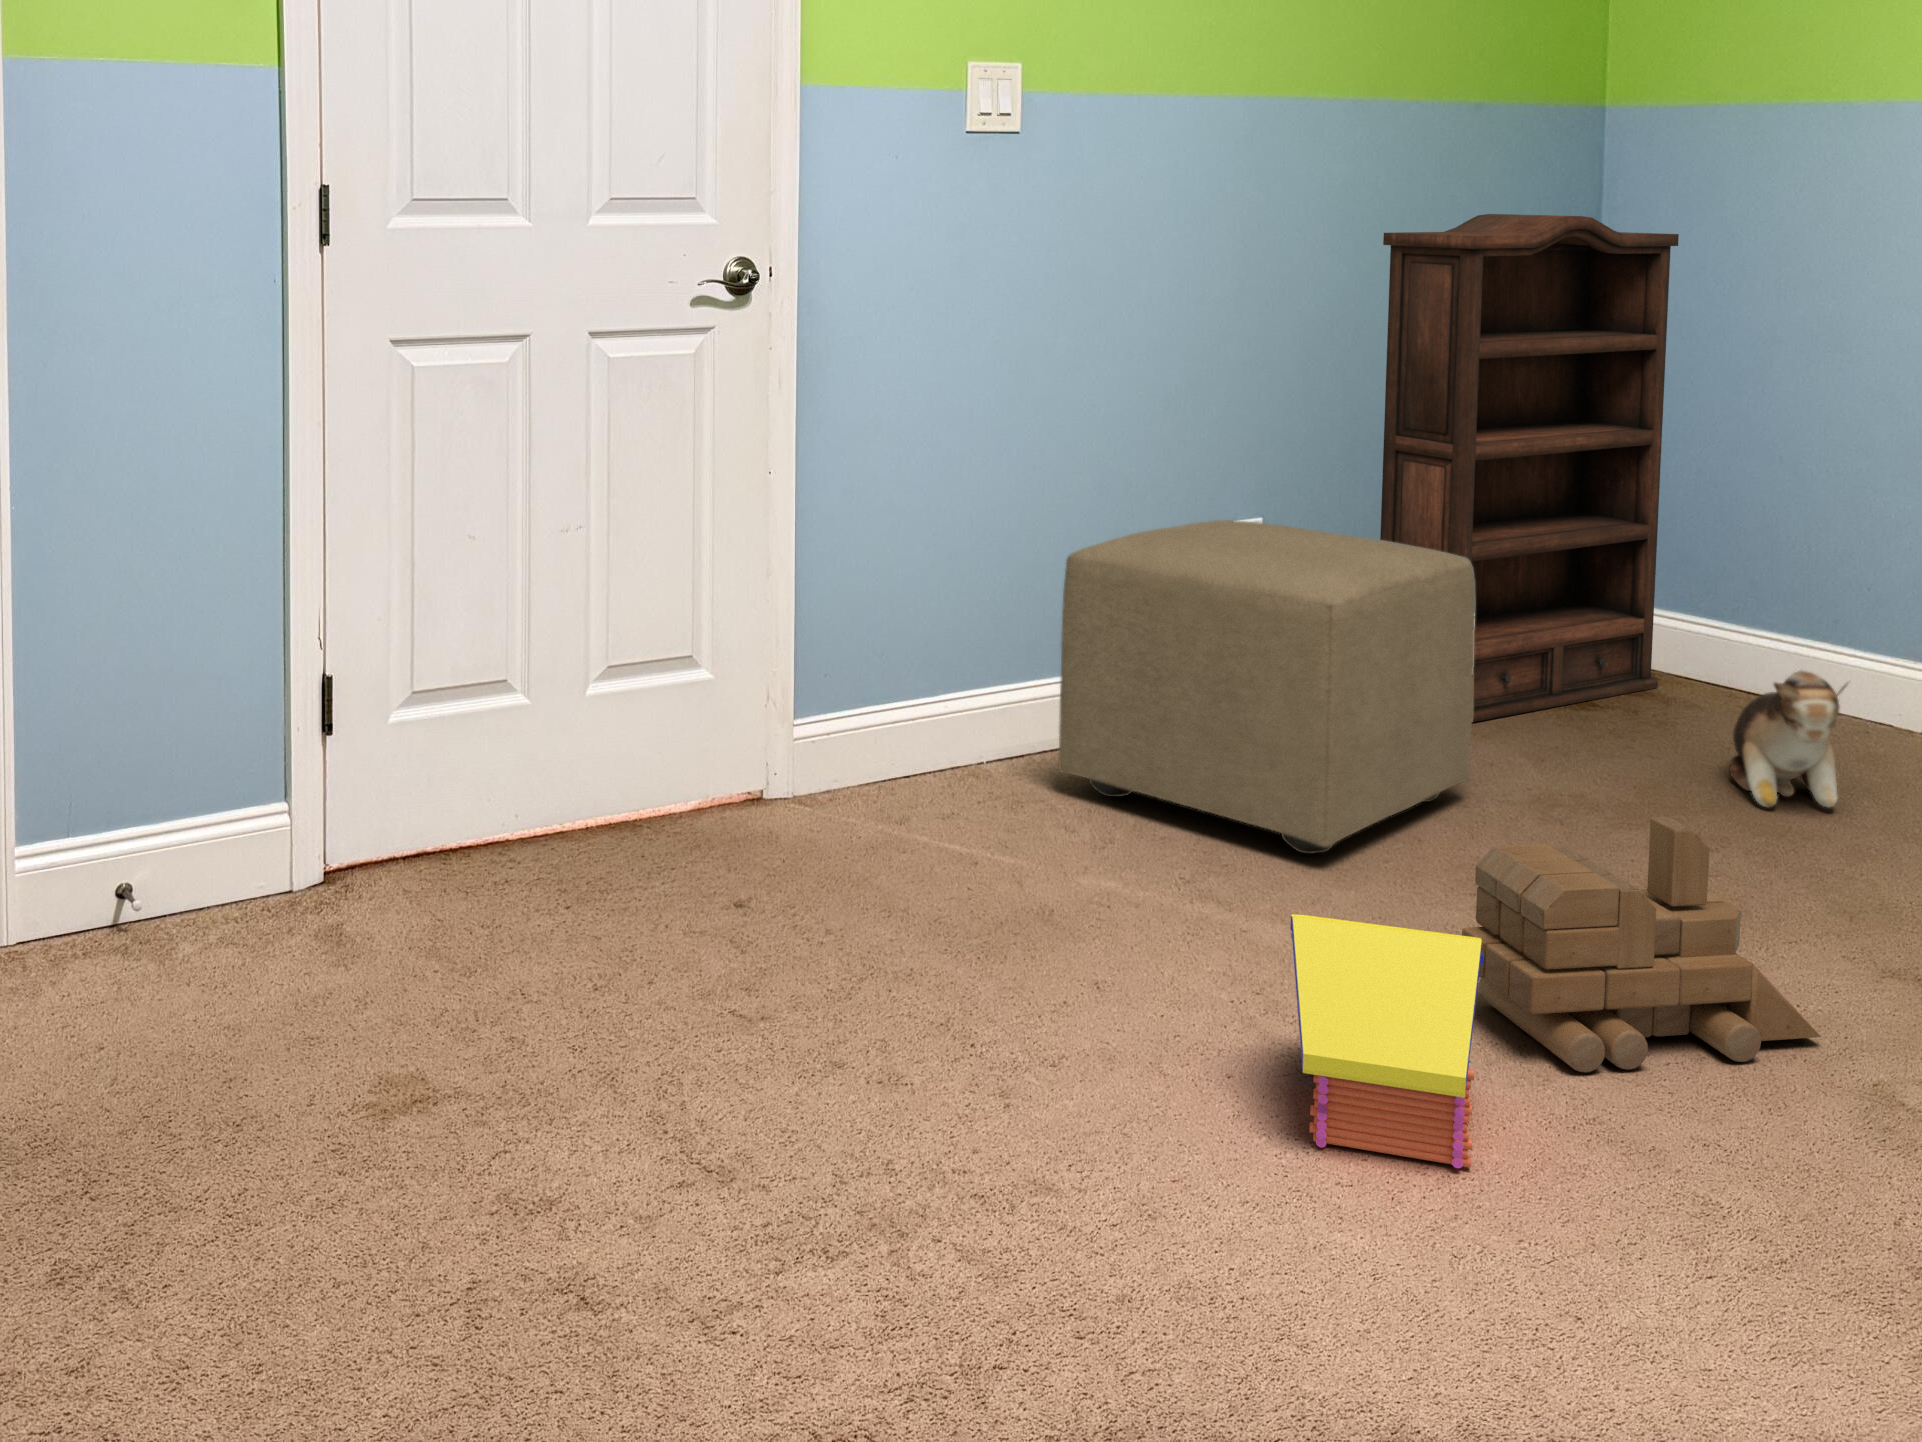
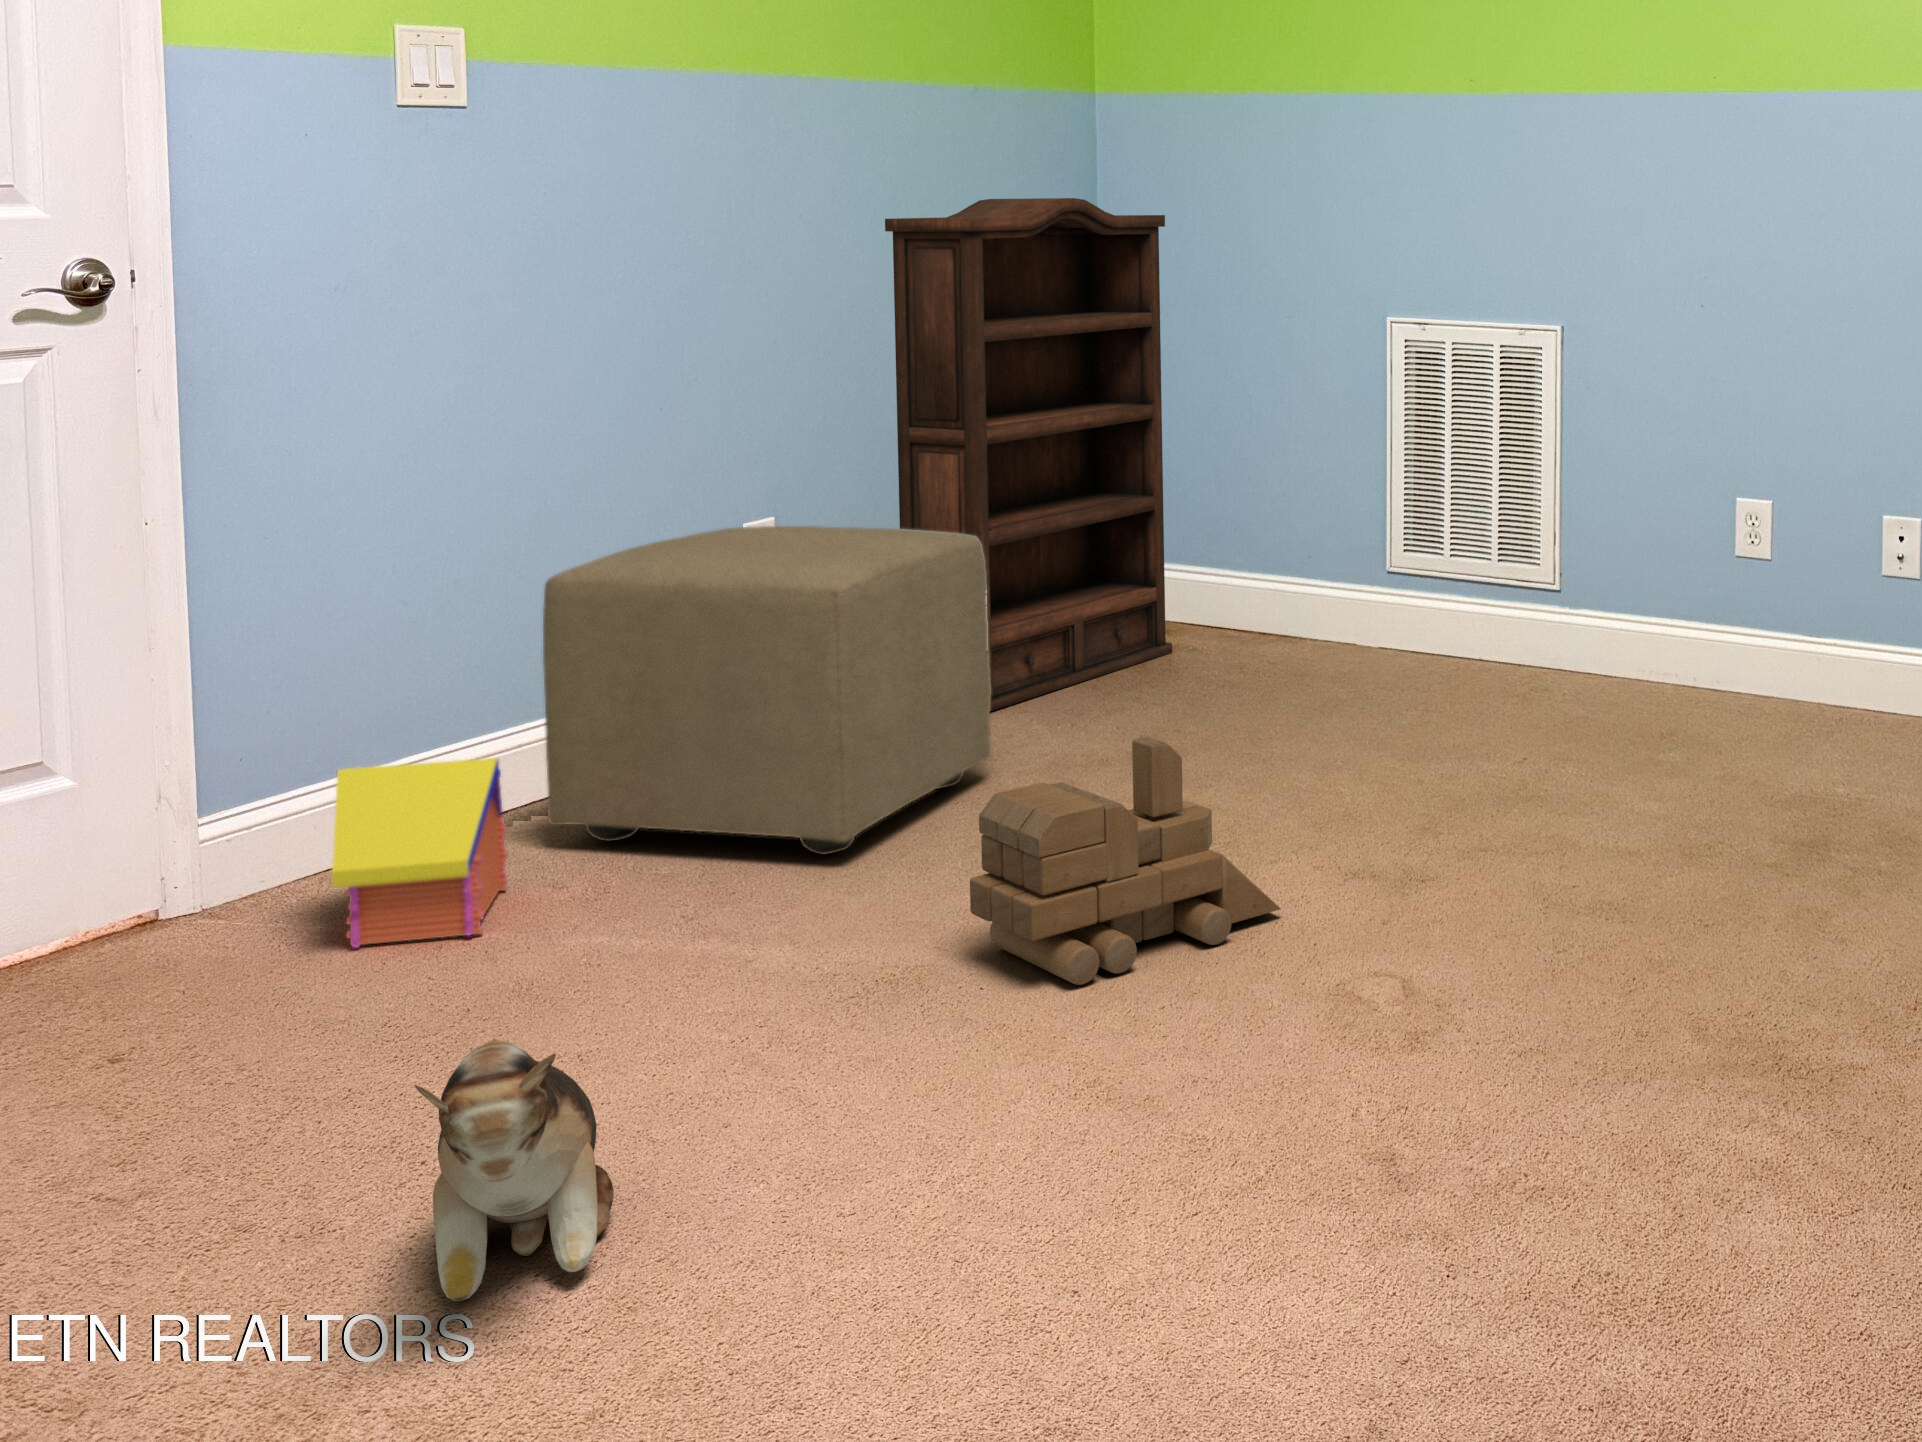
plush toy: present [1729,671,1848,807] -> present [414,1039,614,1301]
toy house: present [1290,914,1484,1168] -> present [332,758,508,948]

